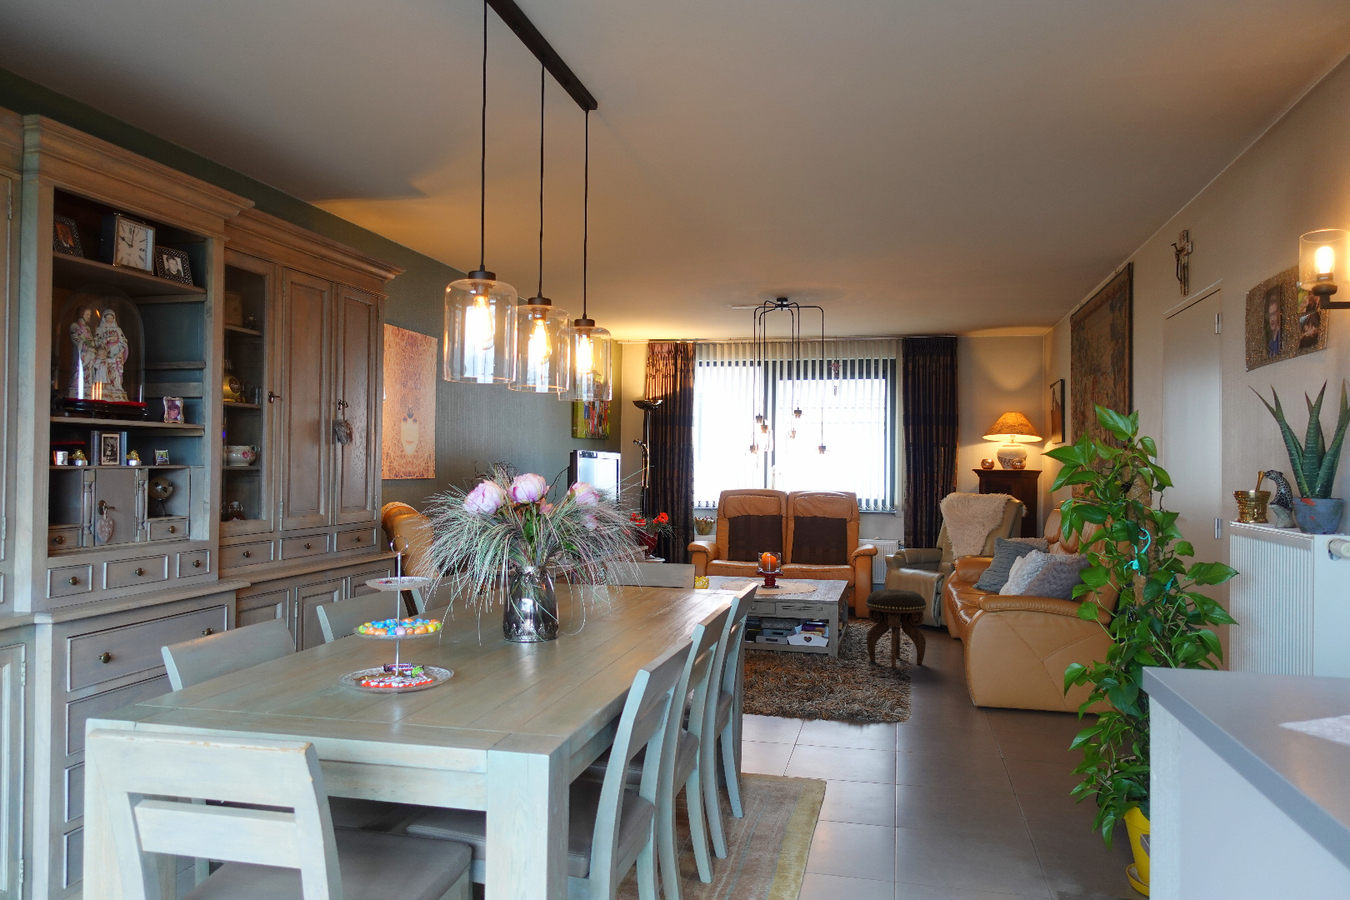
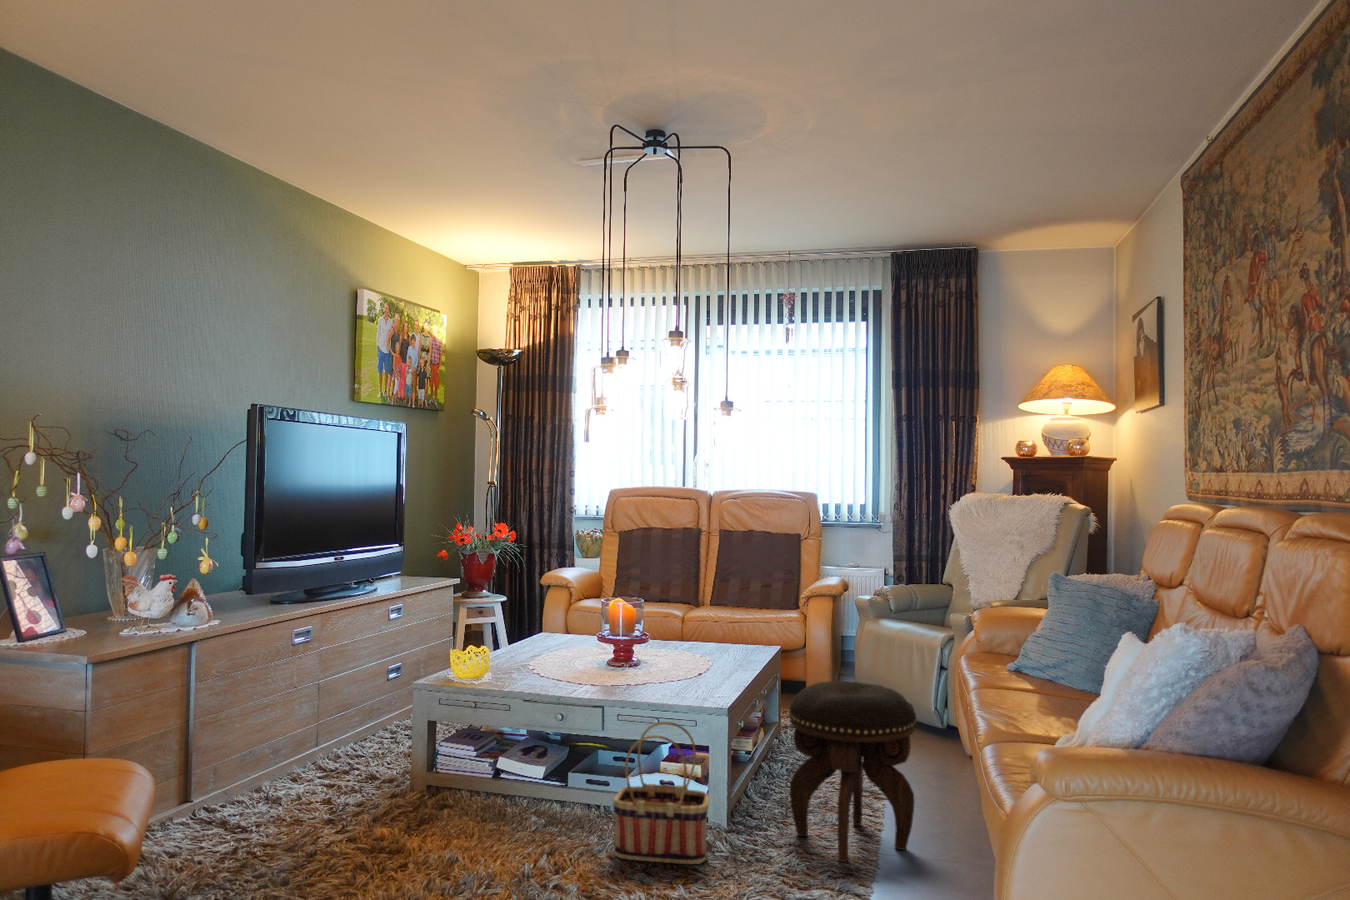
basket: none [788,607,833,668] -> present [613,722,710,864]

